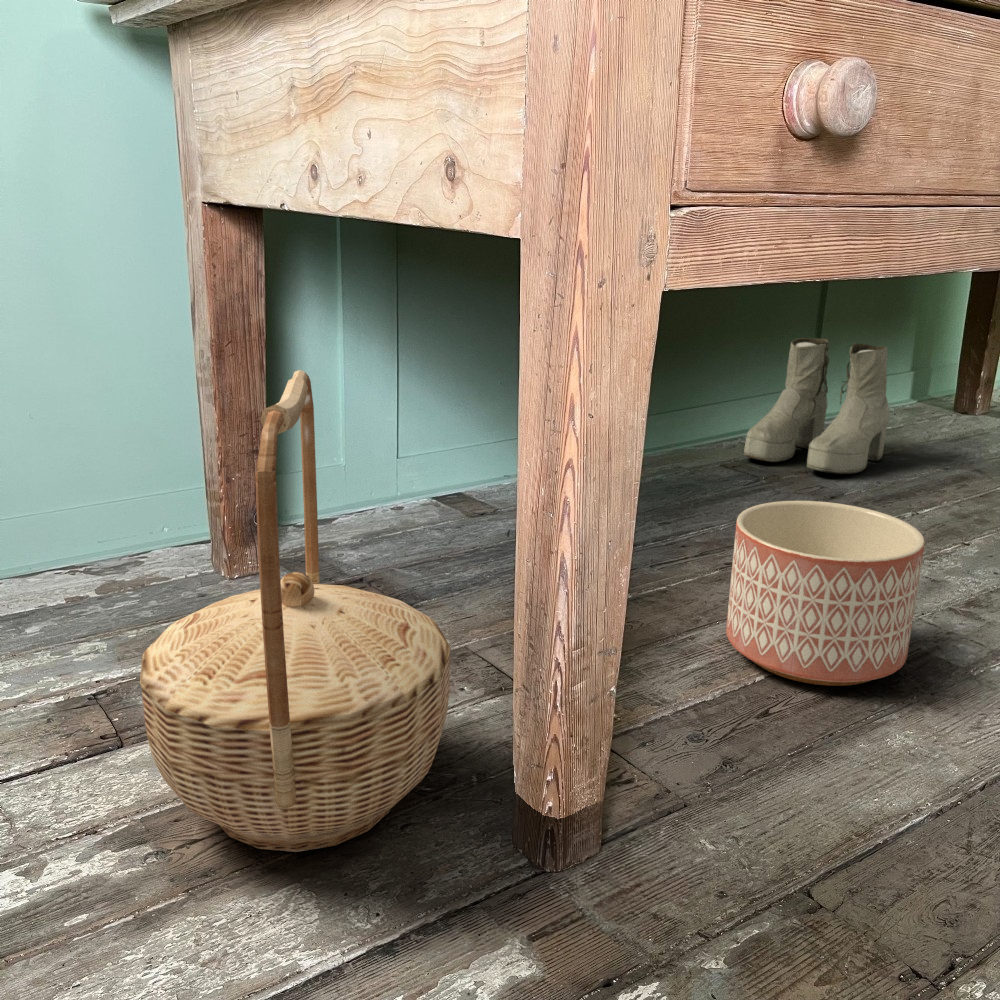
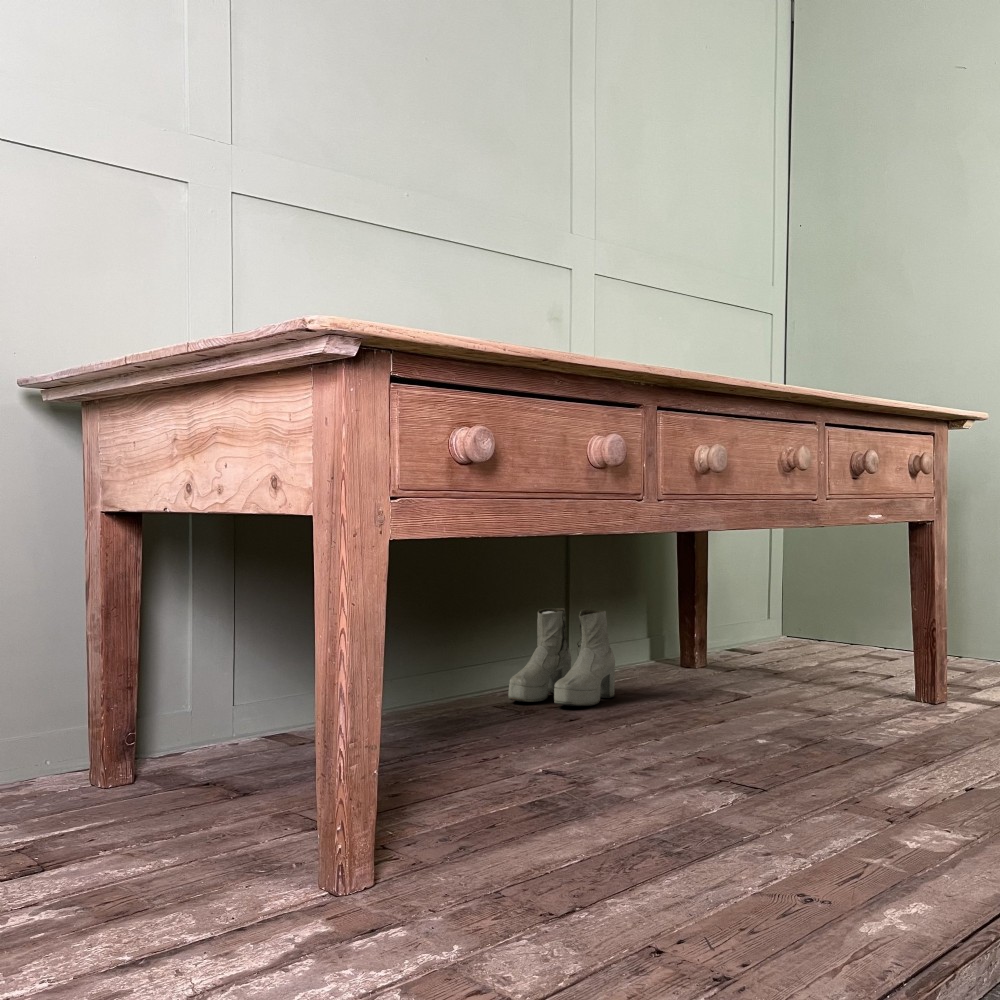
basket: present [140,370,451,852] -> none [76,602,278,902]
planter: present [726,501,925,686] -> none [472,695,591,811]

